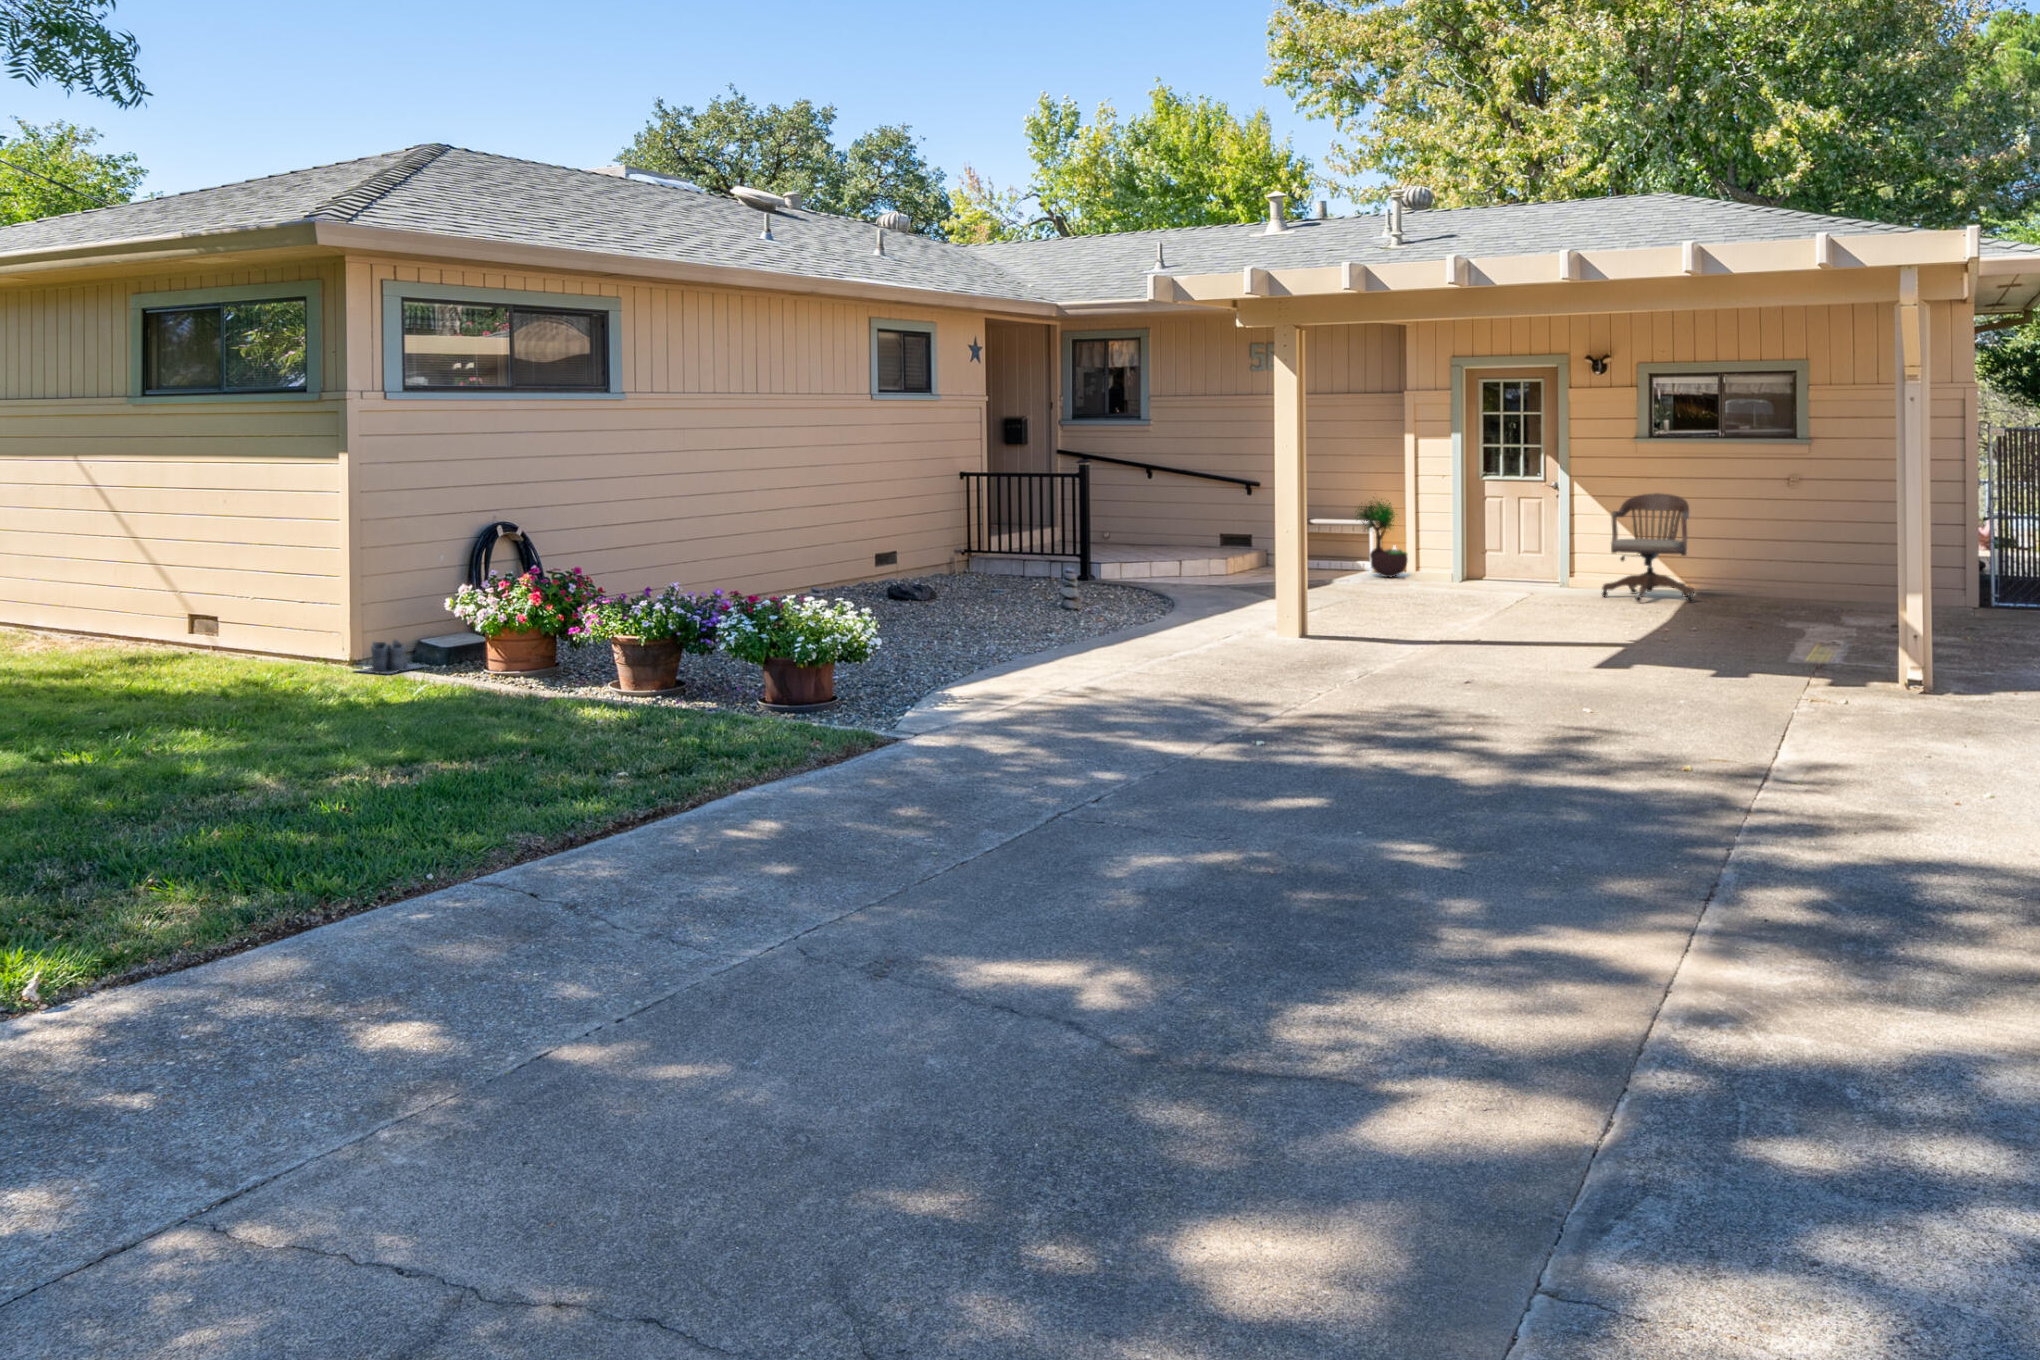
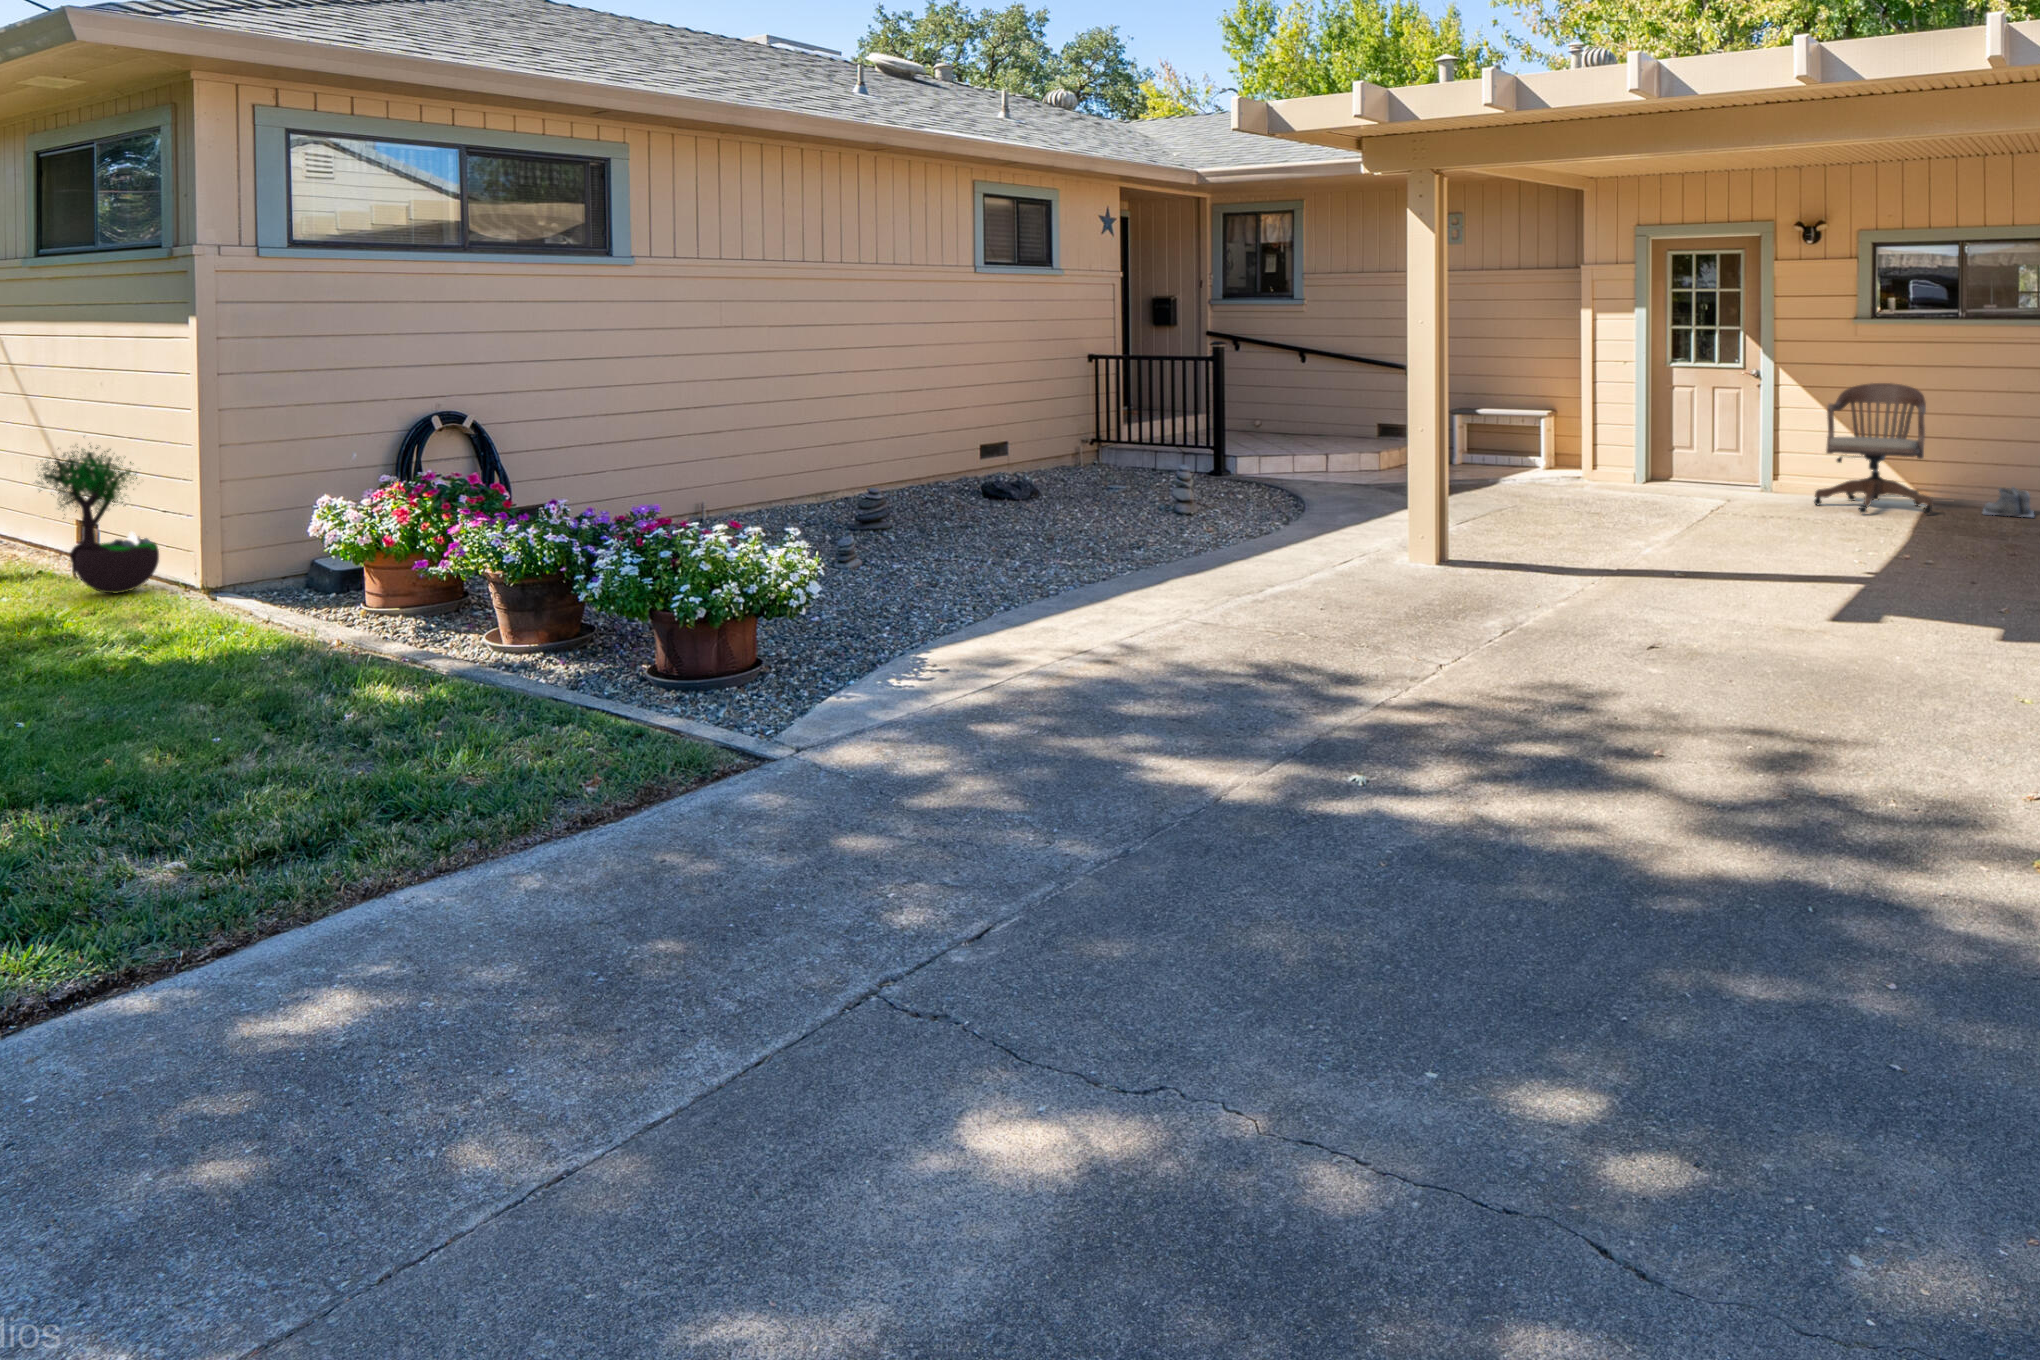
potted tree: present [1355,499,1408,577] -> present [37,443,159,593]
boots: present [358,640,423,674] -> present [1983,487,2034,517]

